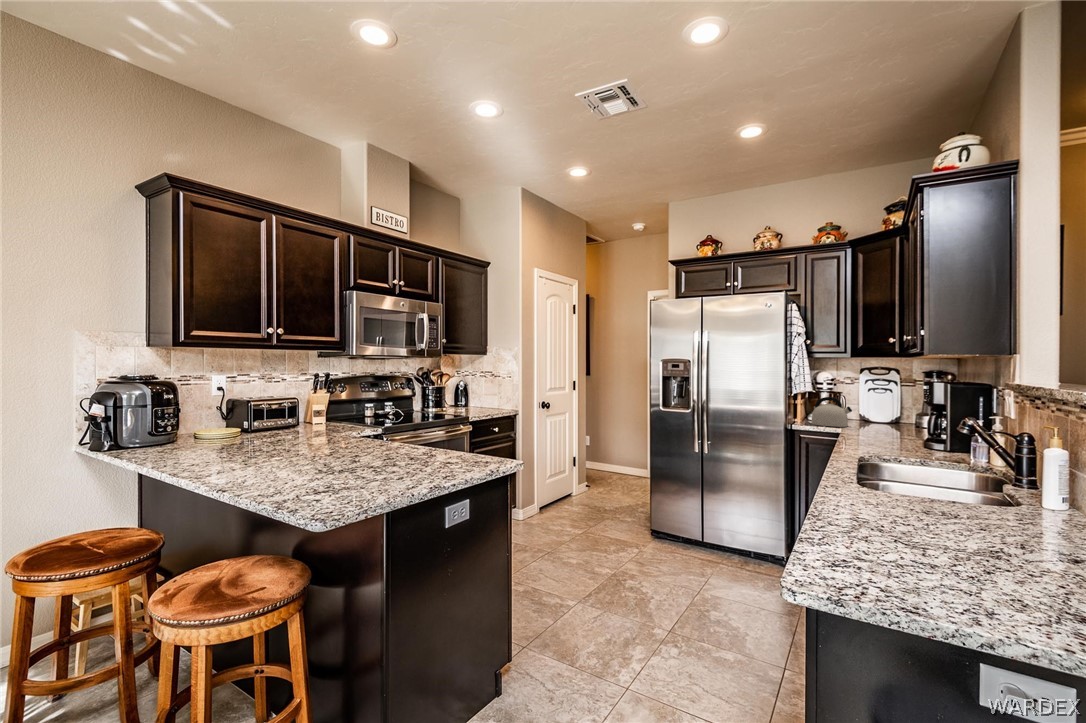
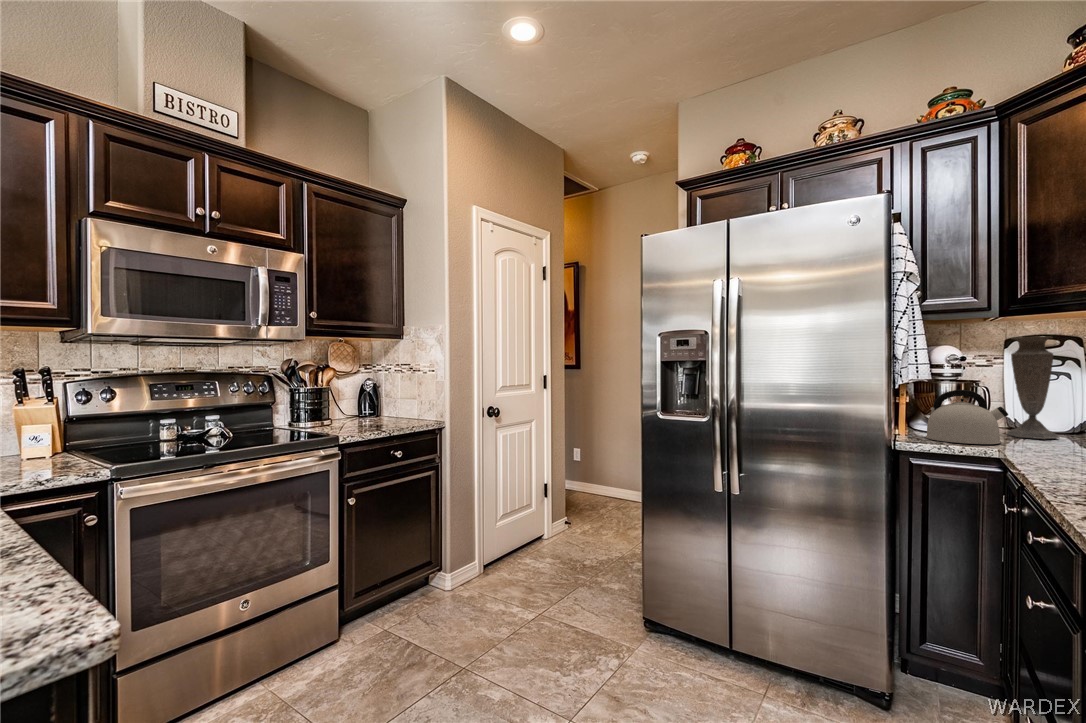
vase: none [856,368,882,425] -> present [1007,336,1060,439]

